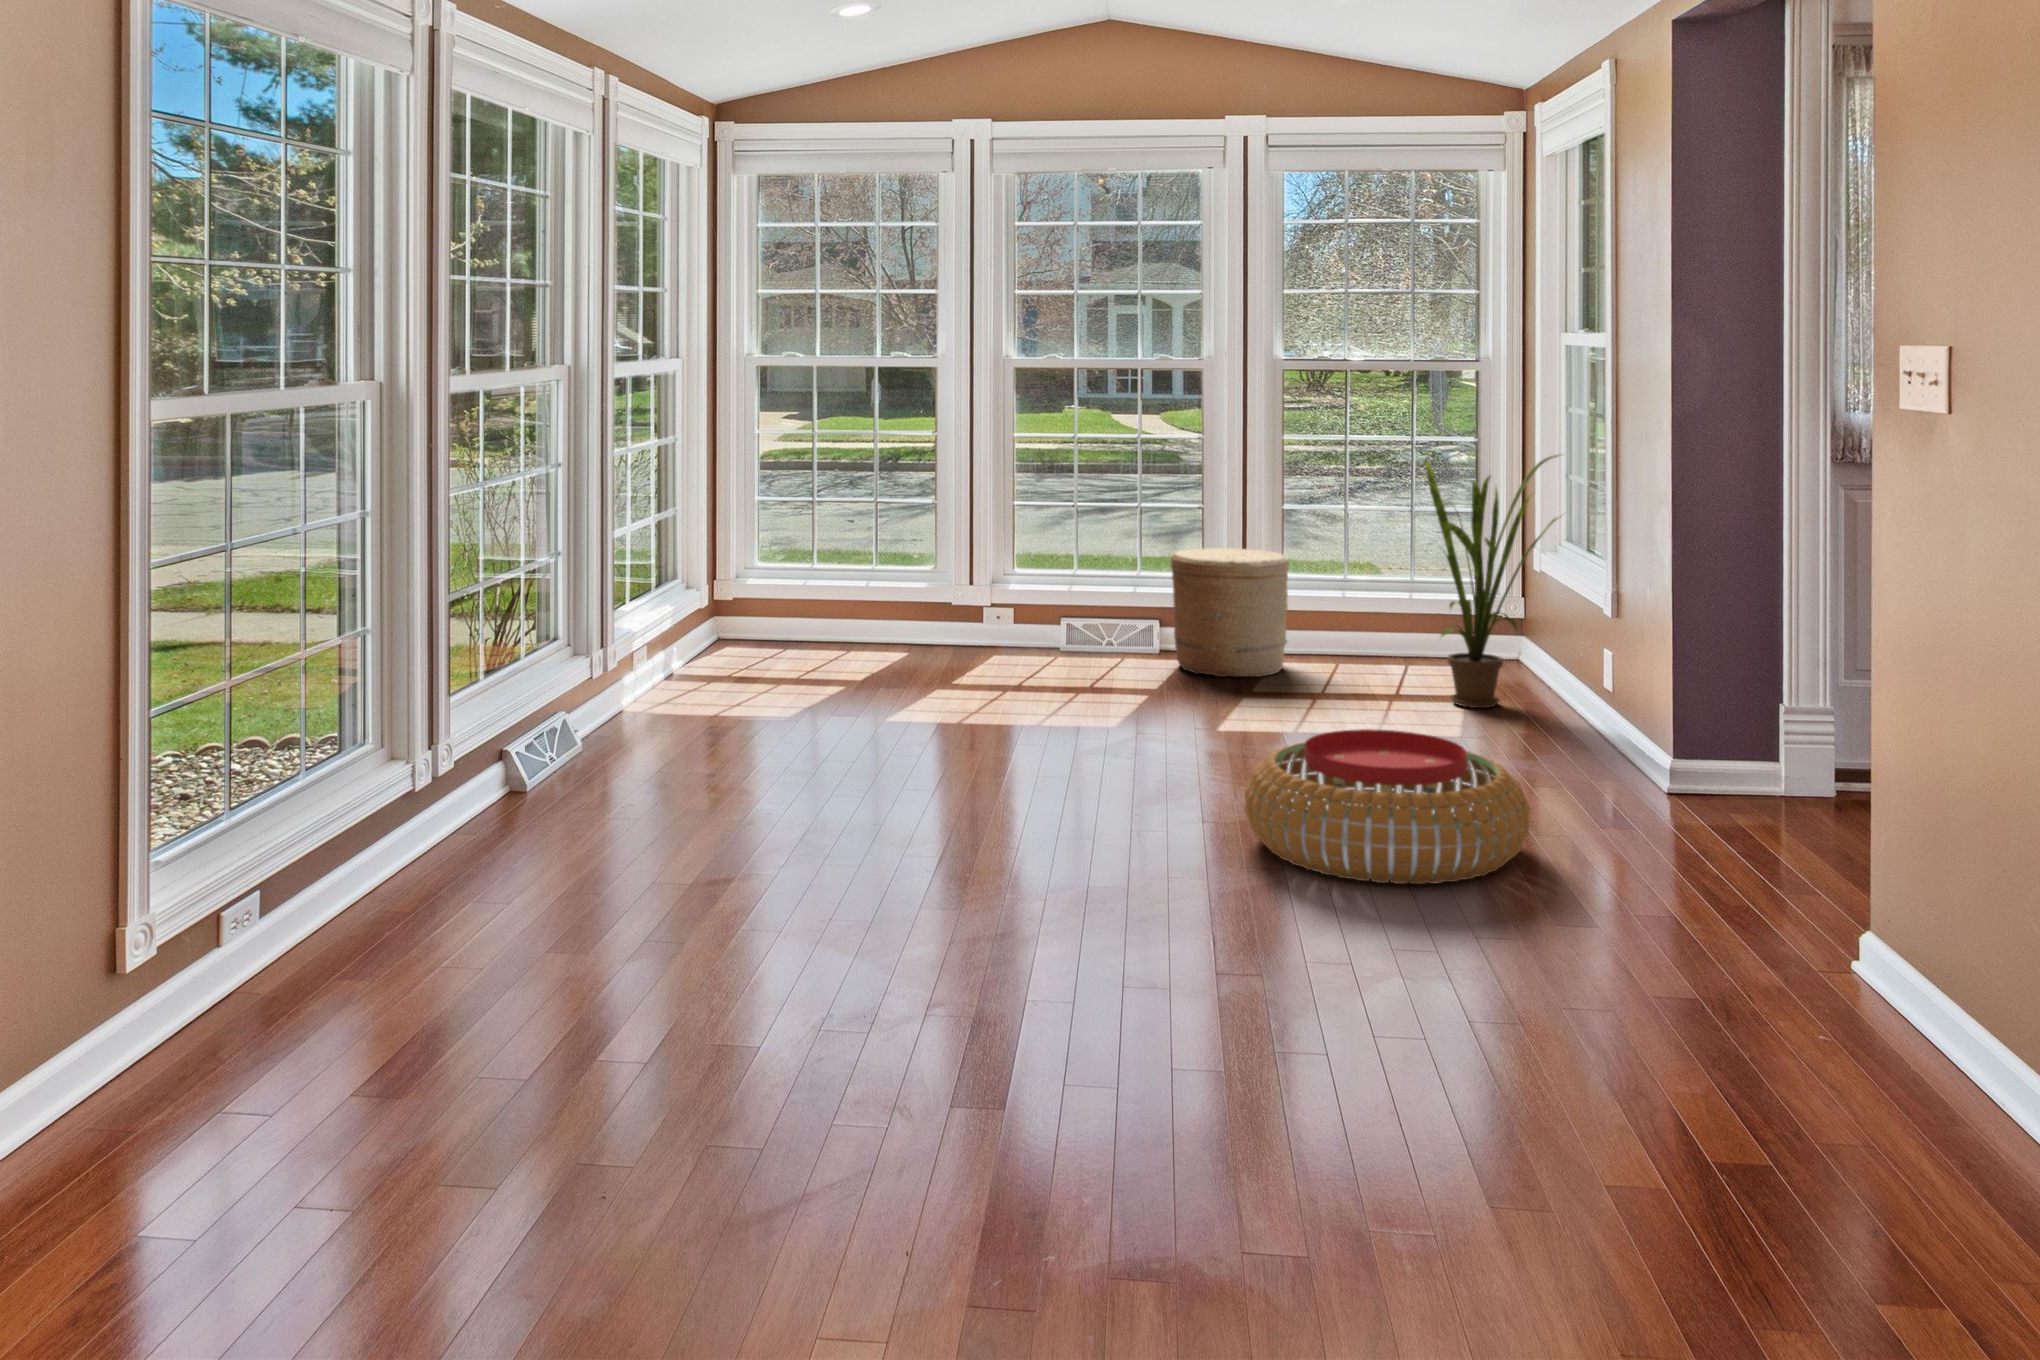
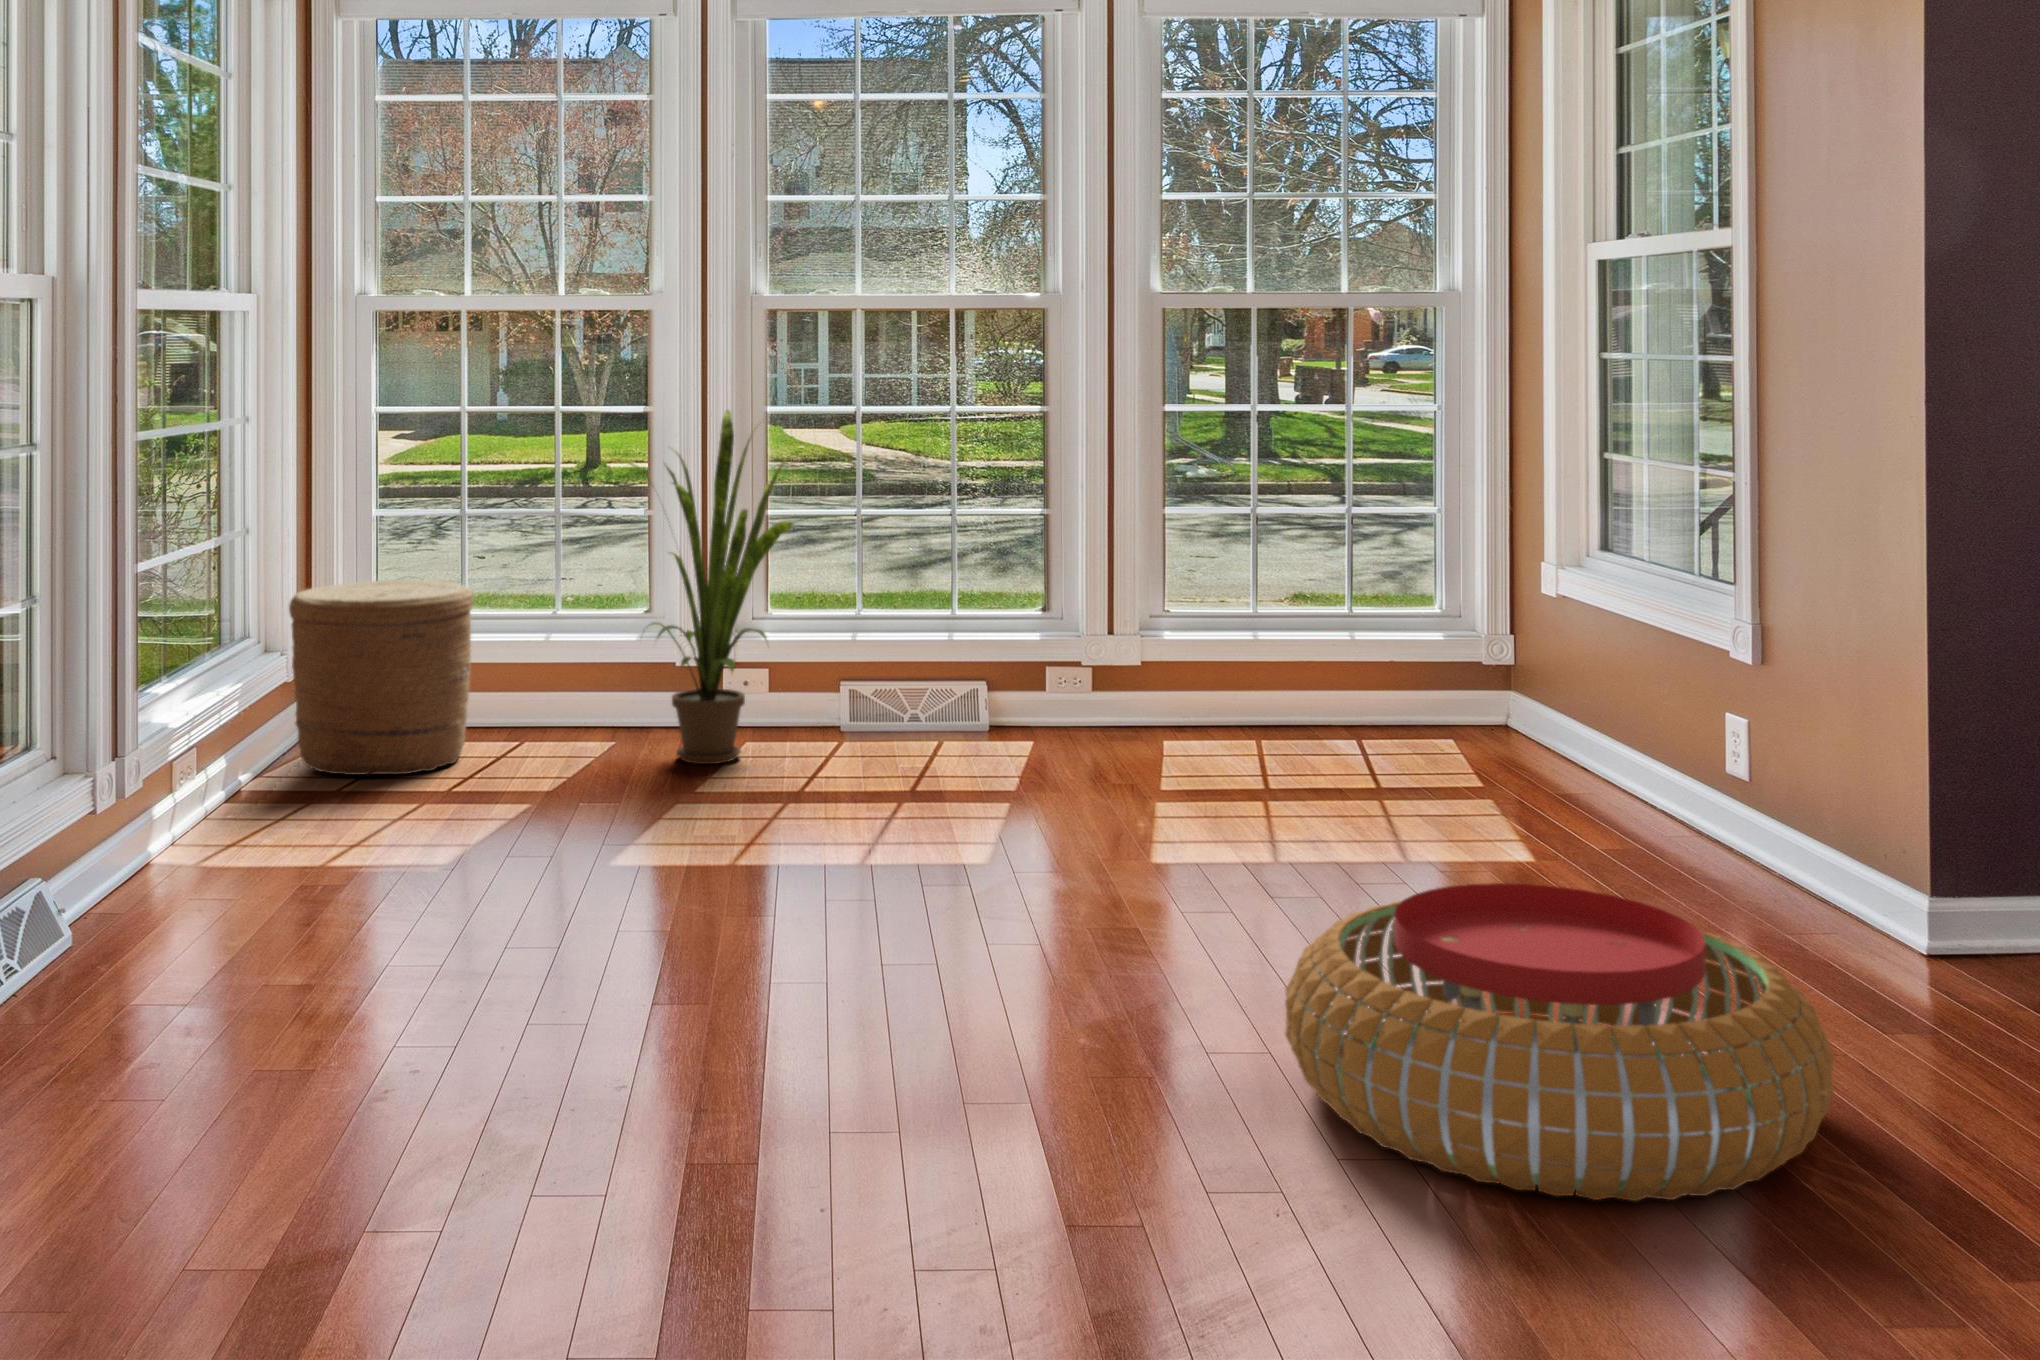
house plant: present [1424,455,1562,708] -> present [619,410,793,764]
woven basket: present [1171,548,1289,677] -> present [289,580,474,775]

